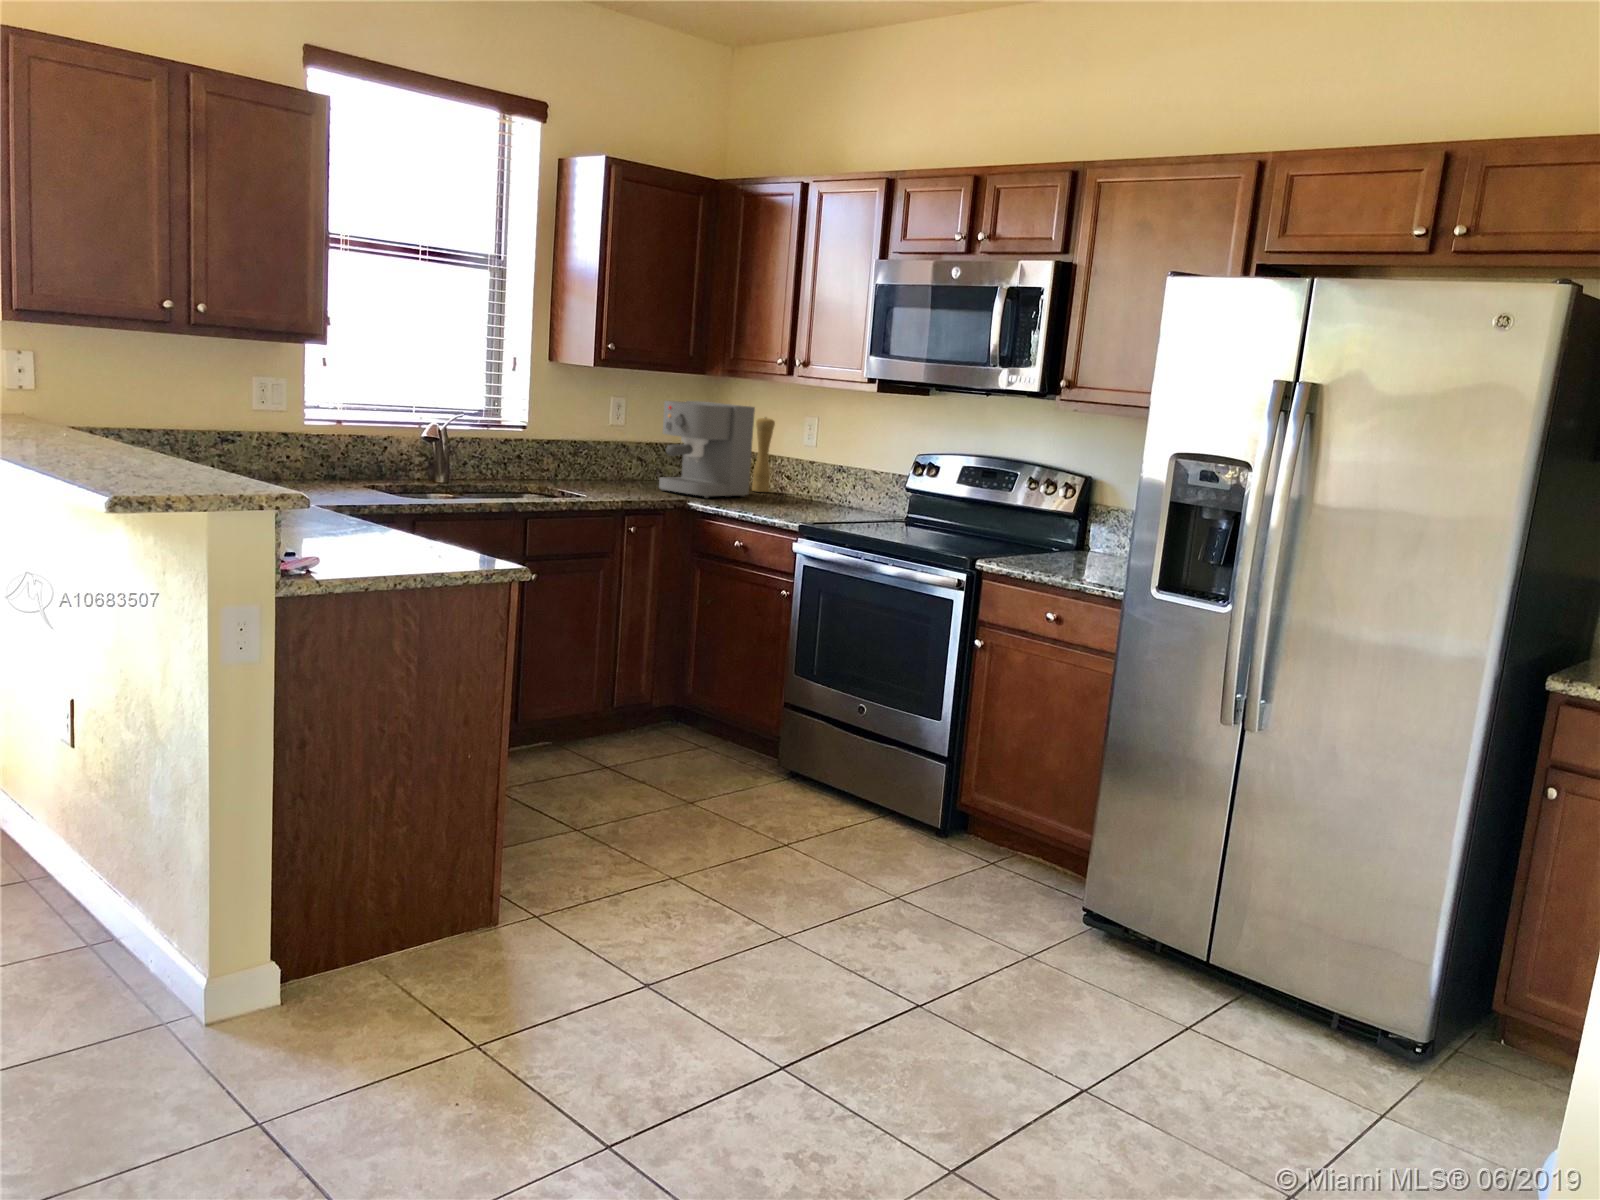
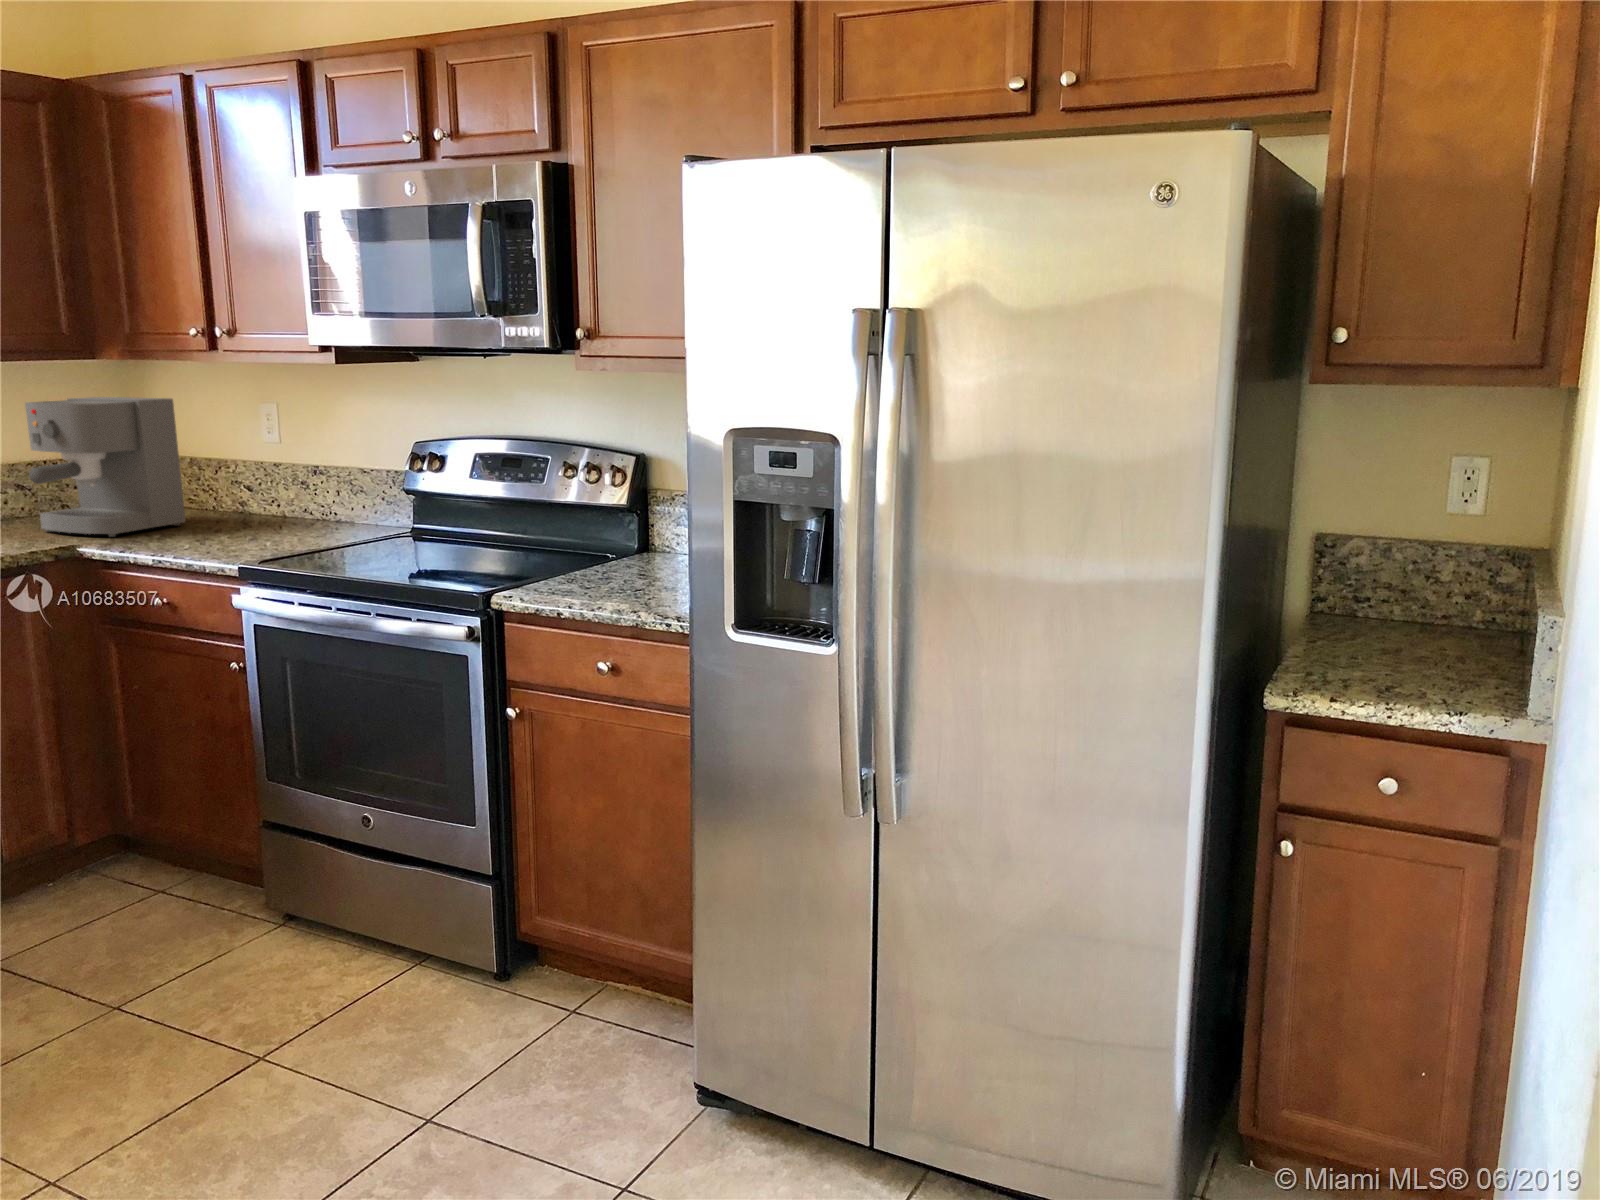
pepper mill: present [752,417,775,492] -> none [189,409,226,513]

